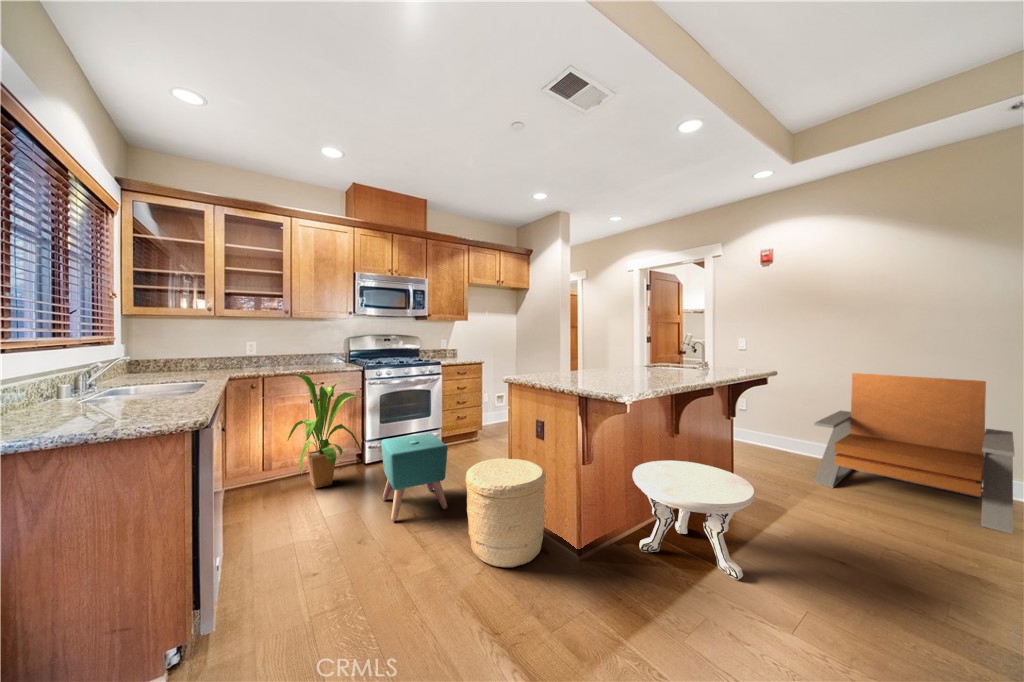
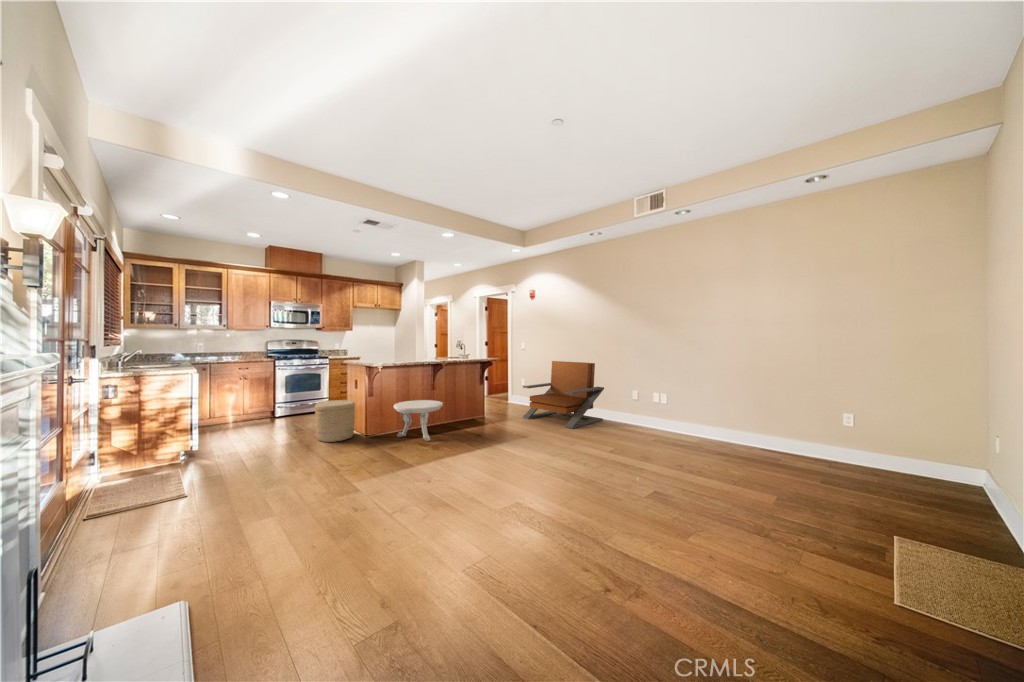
house plant: present [288,374,362,488] -> none [225,362,274,426]
ottoman: present [381,433,448,521] -> none [280,394,315,434]

